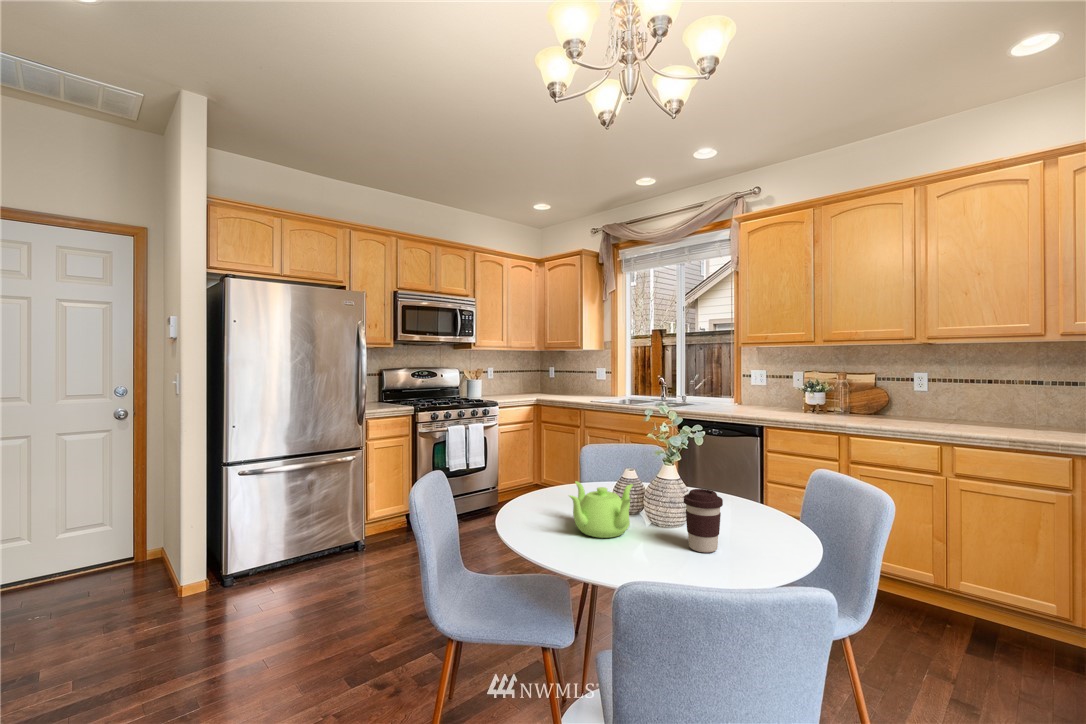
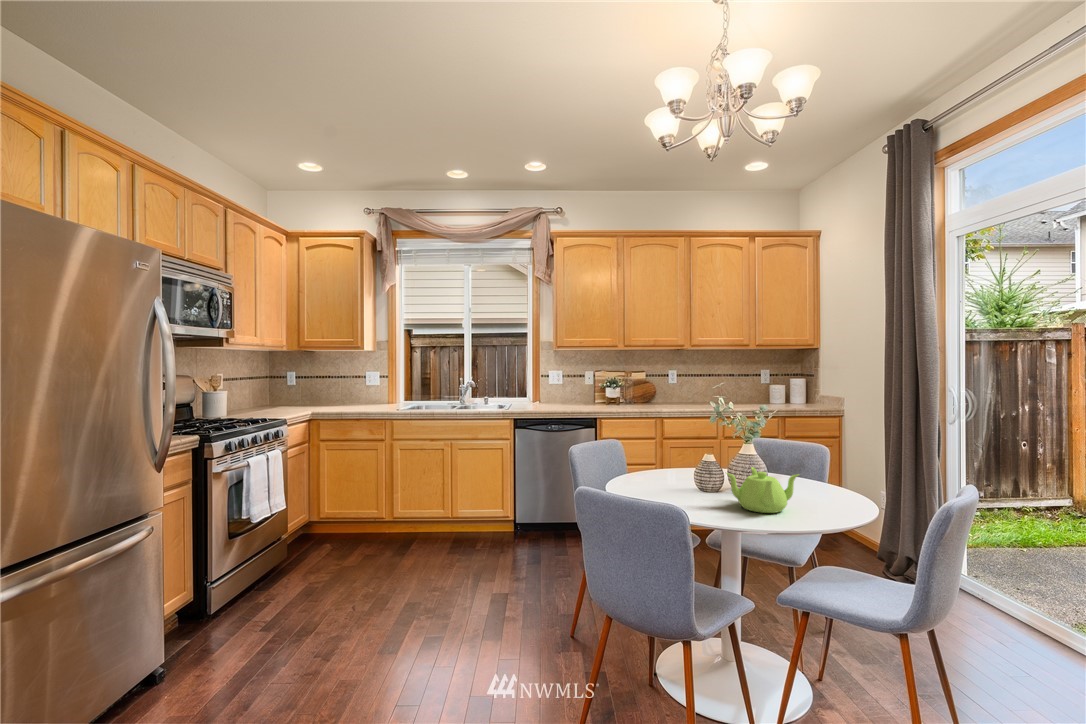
coffee cup: present [684,489,723,553] -> none [810,458,841,503]

